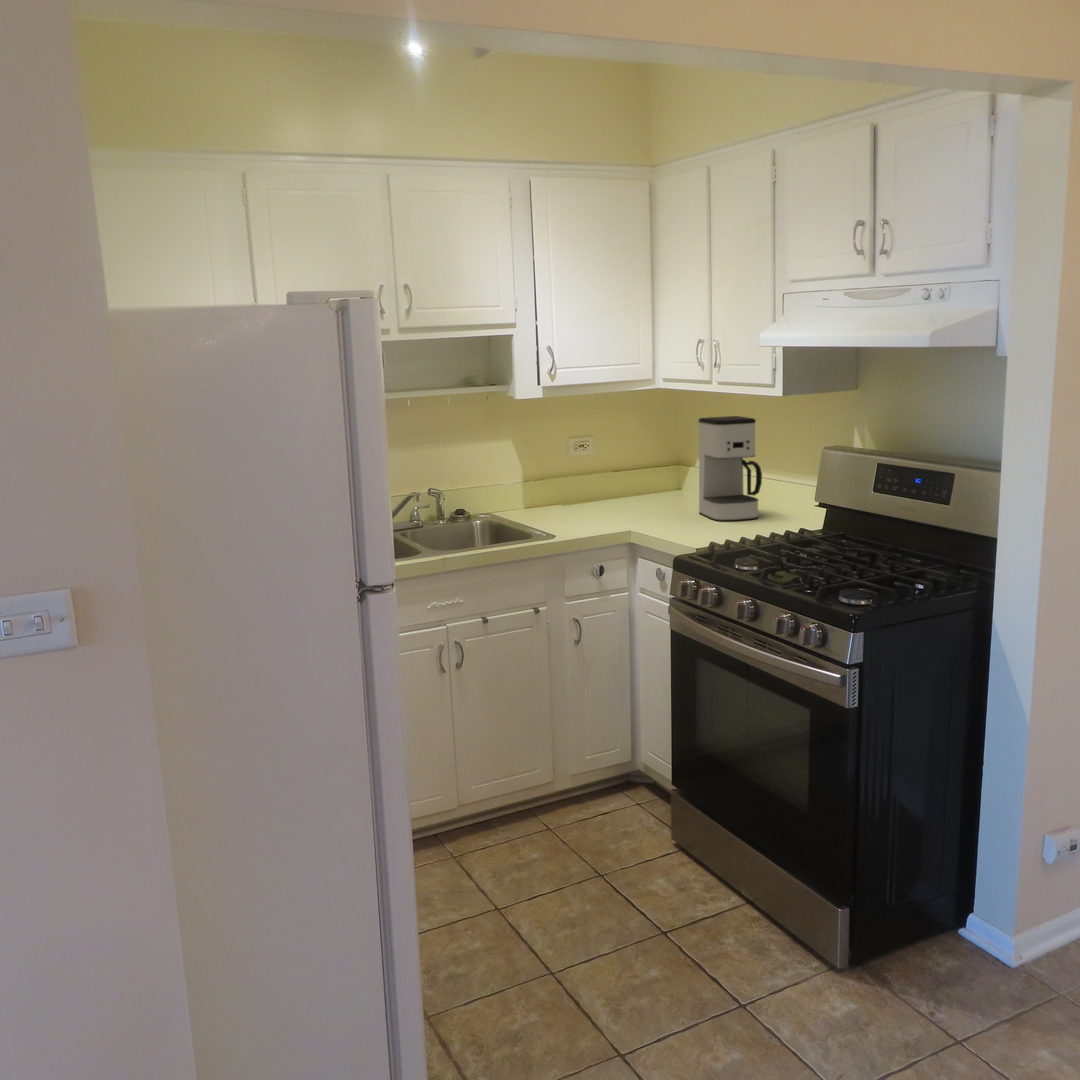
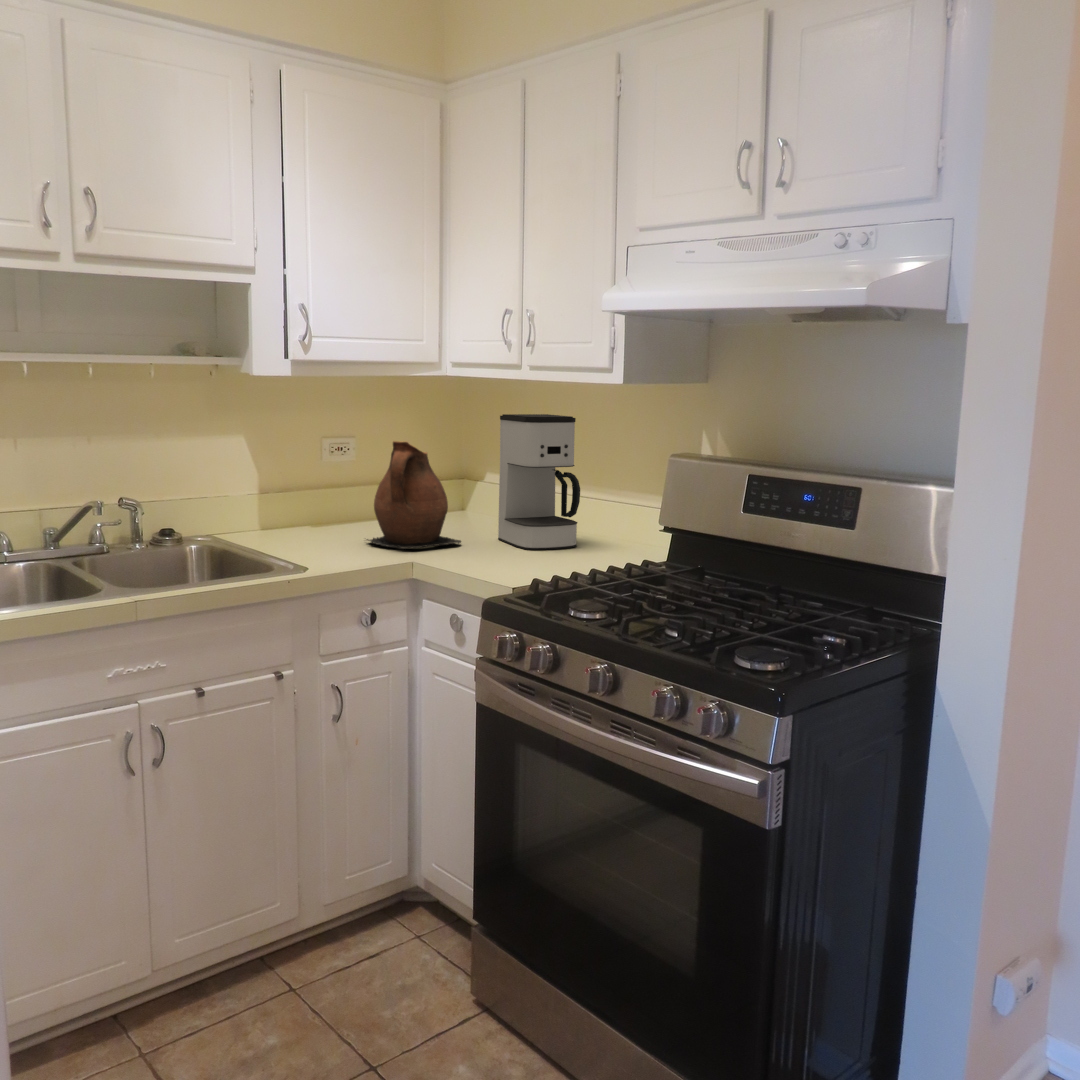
ceramic pitcher: none [597,442,670,522] -> present [367,441,461,549]

